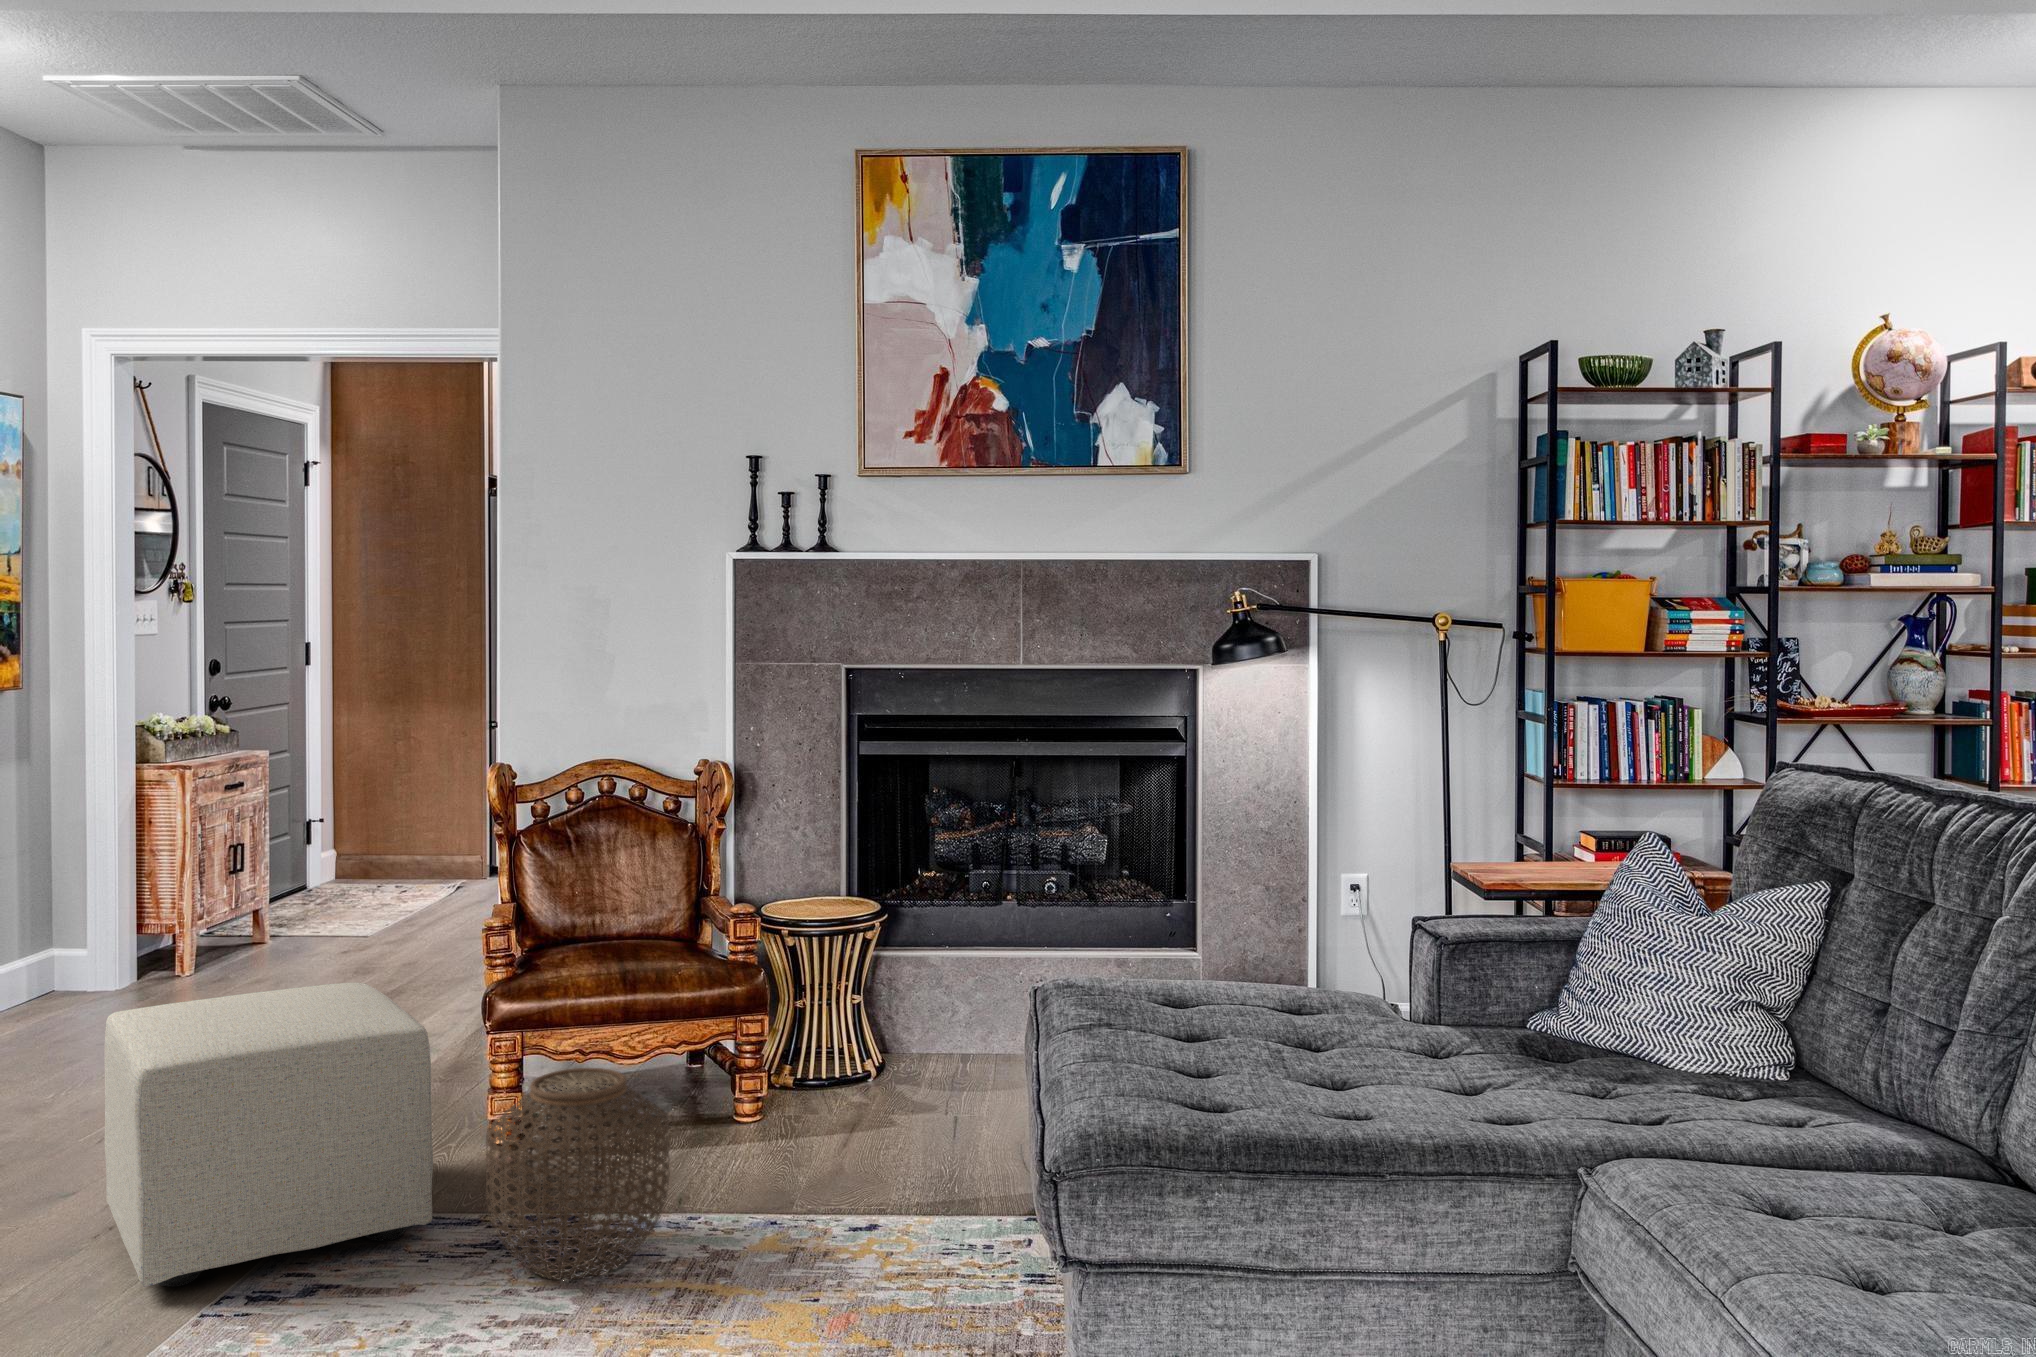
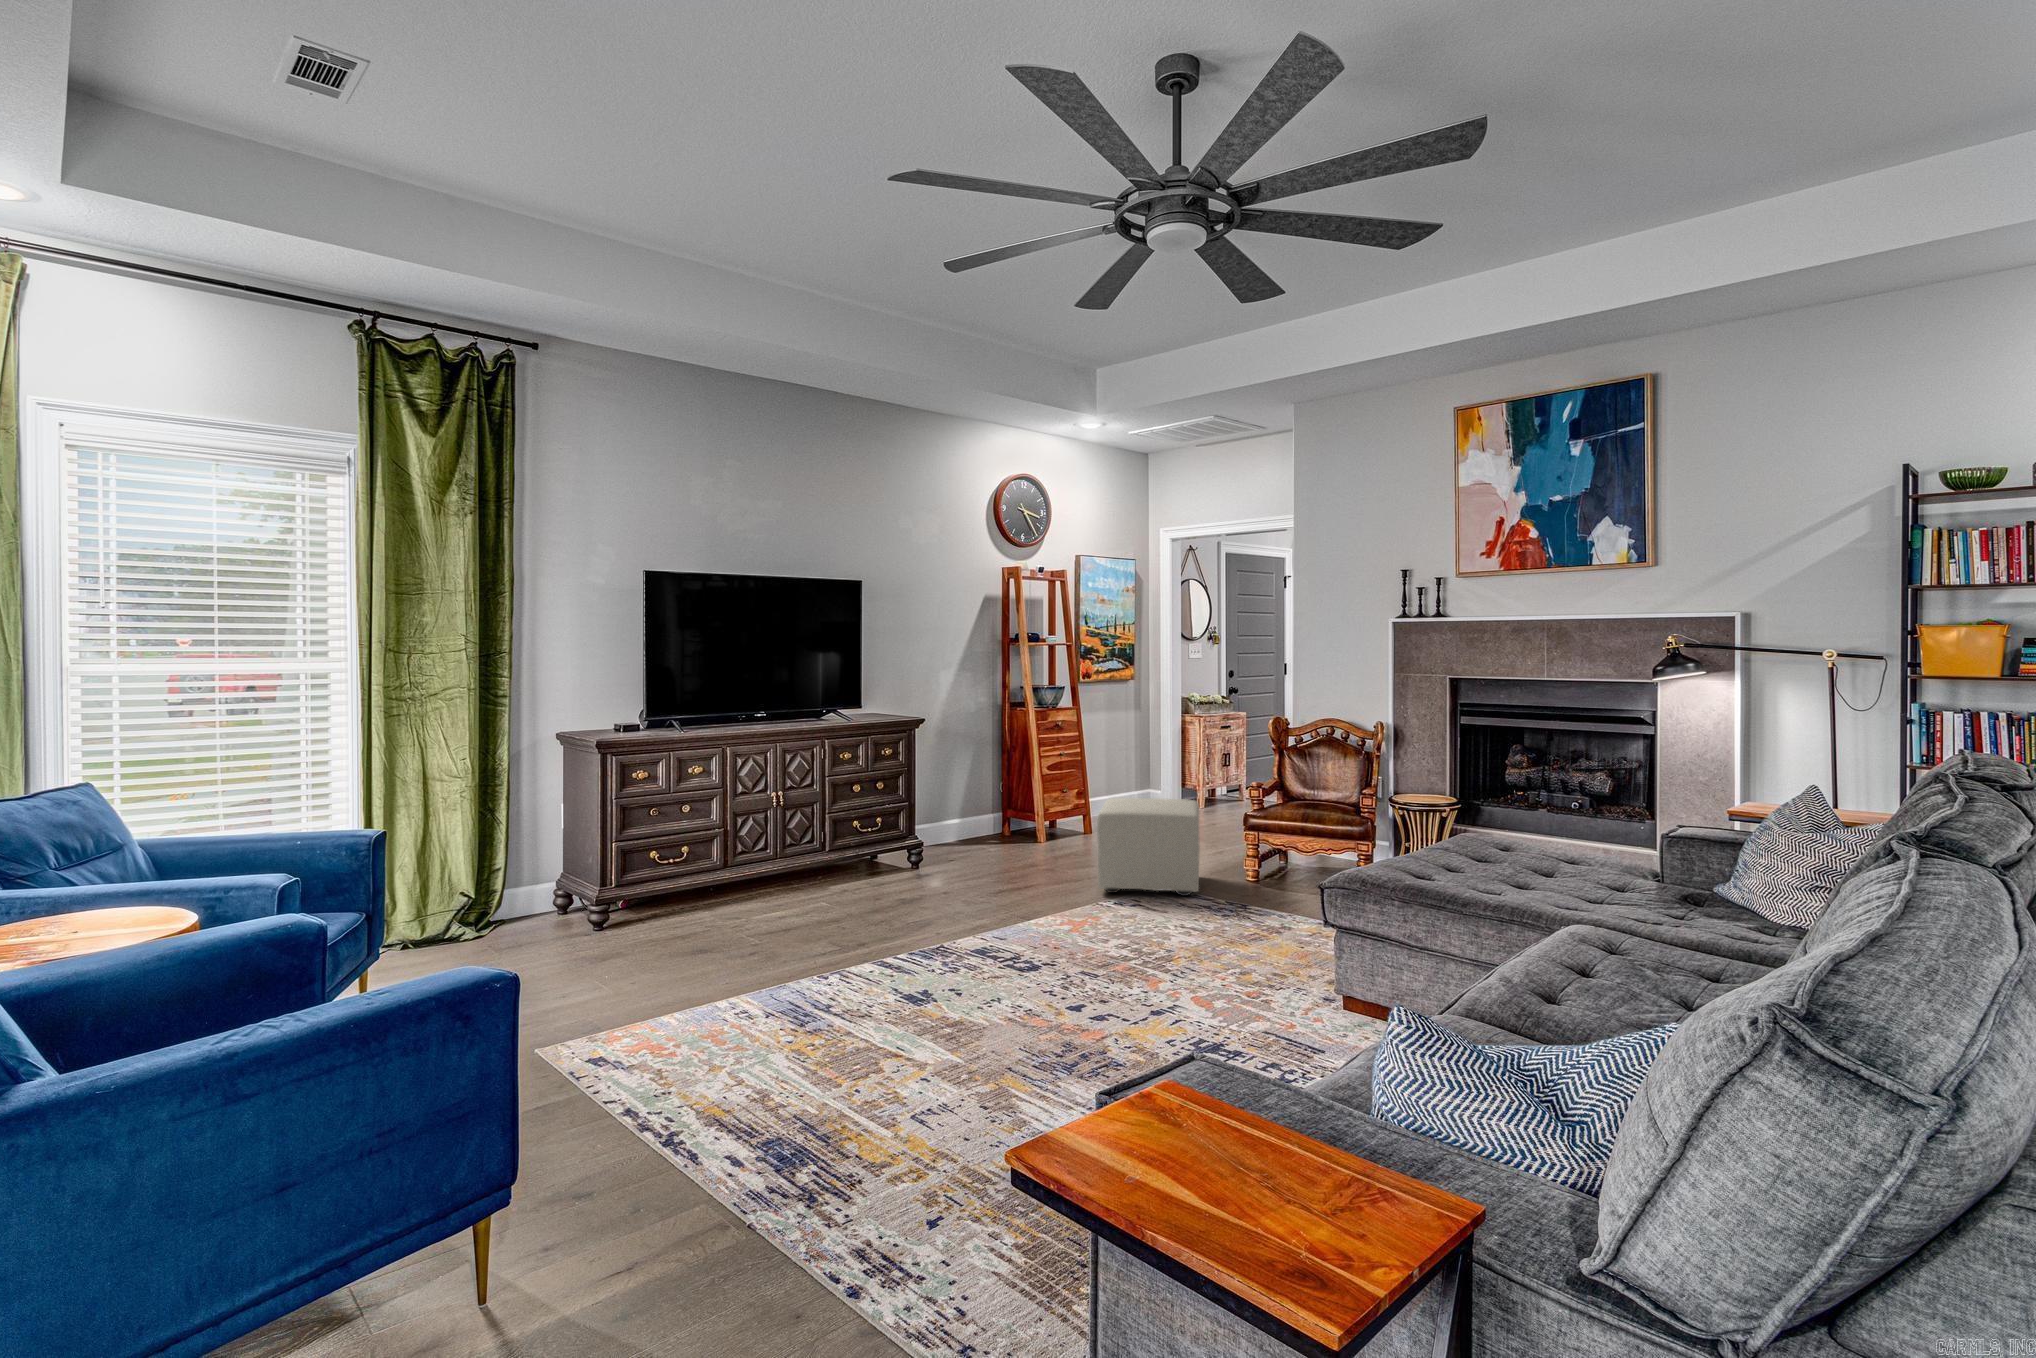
woven basket: present [486,1068,669,1280] -> none [1203,838,1276,920]

